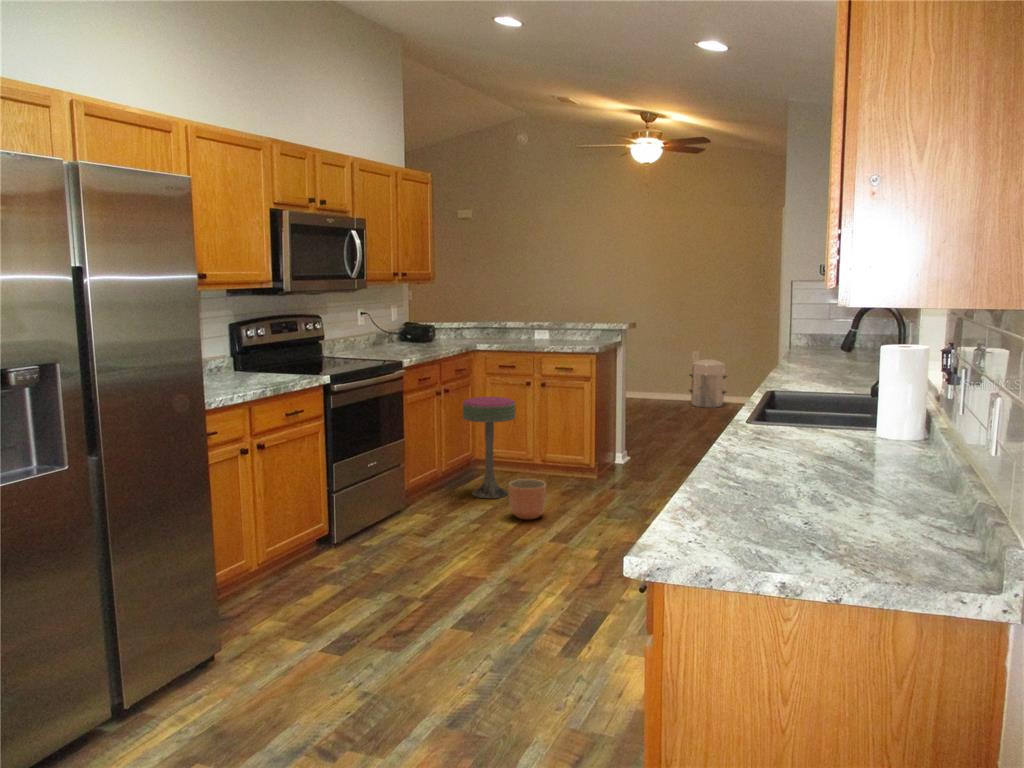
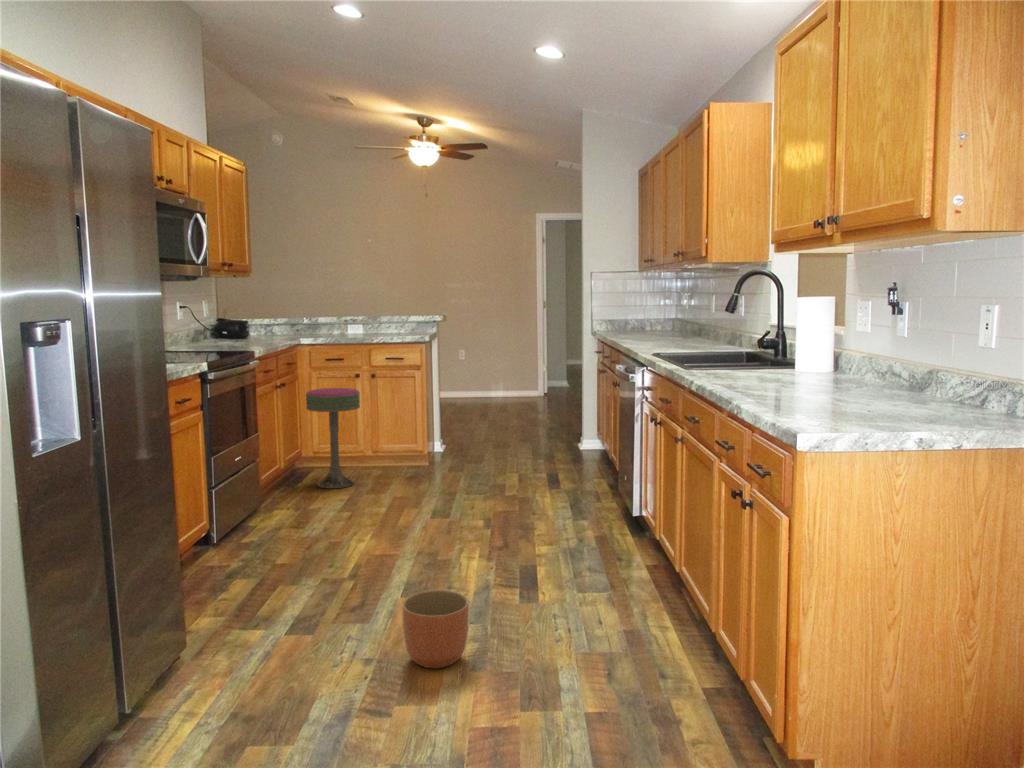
waste bin: present [689,359,727,408] -> none [454,356,488,401]
planter: present [509,479,546,520] -> present [402,590,469,668]

